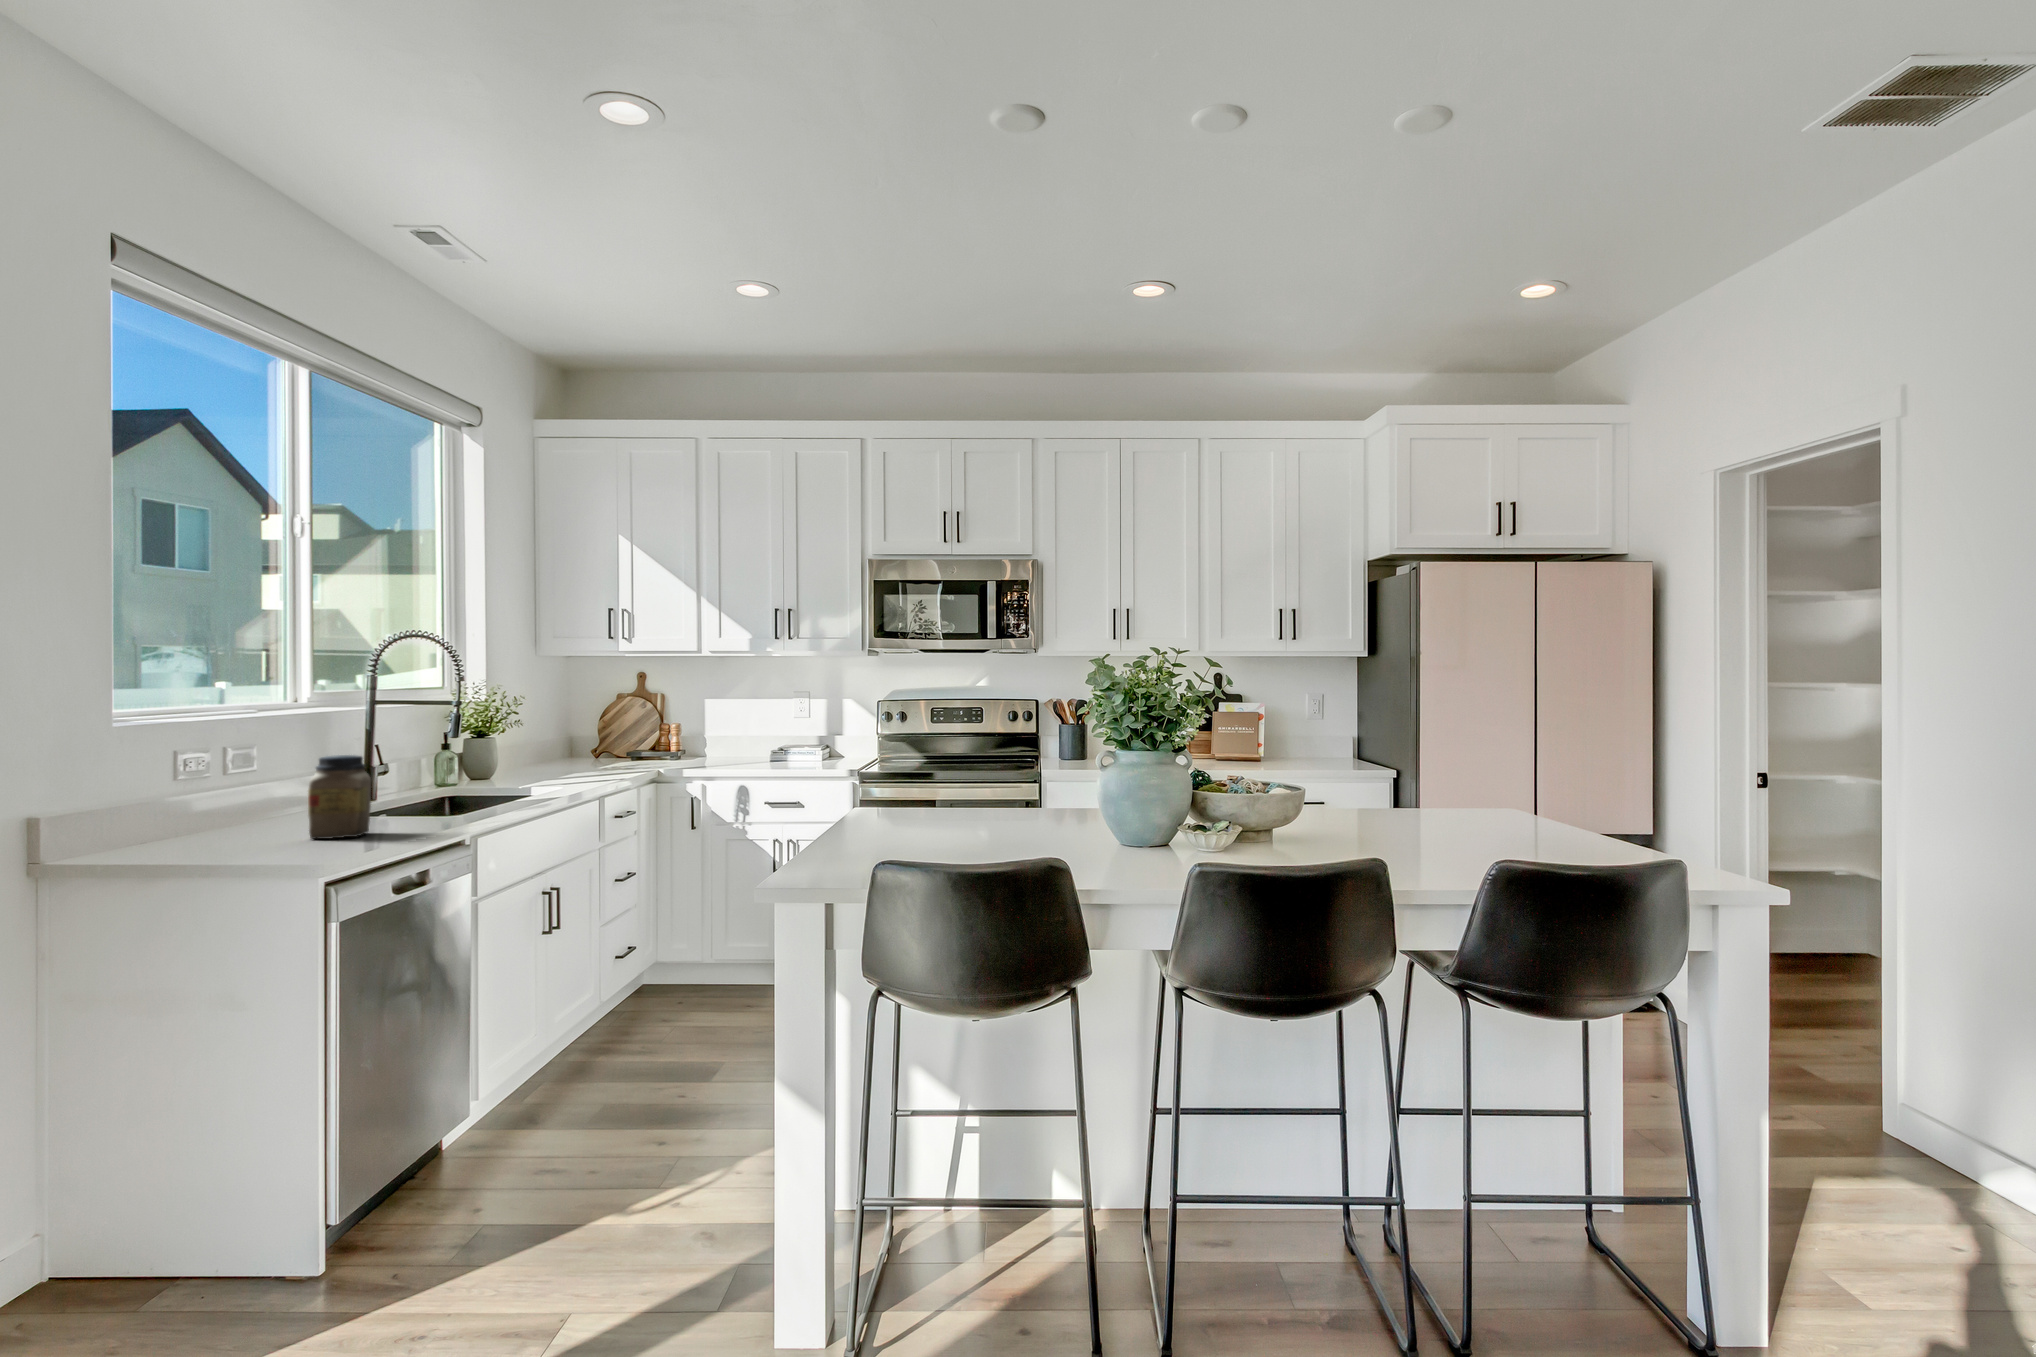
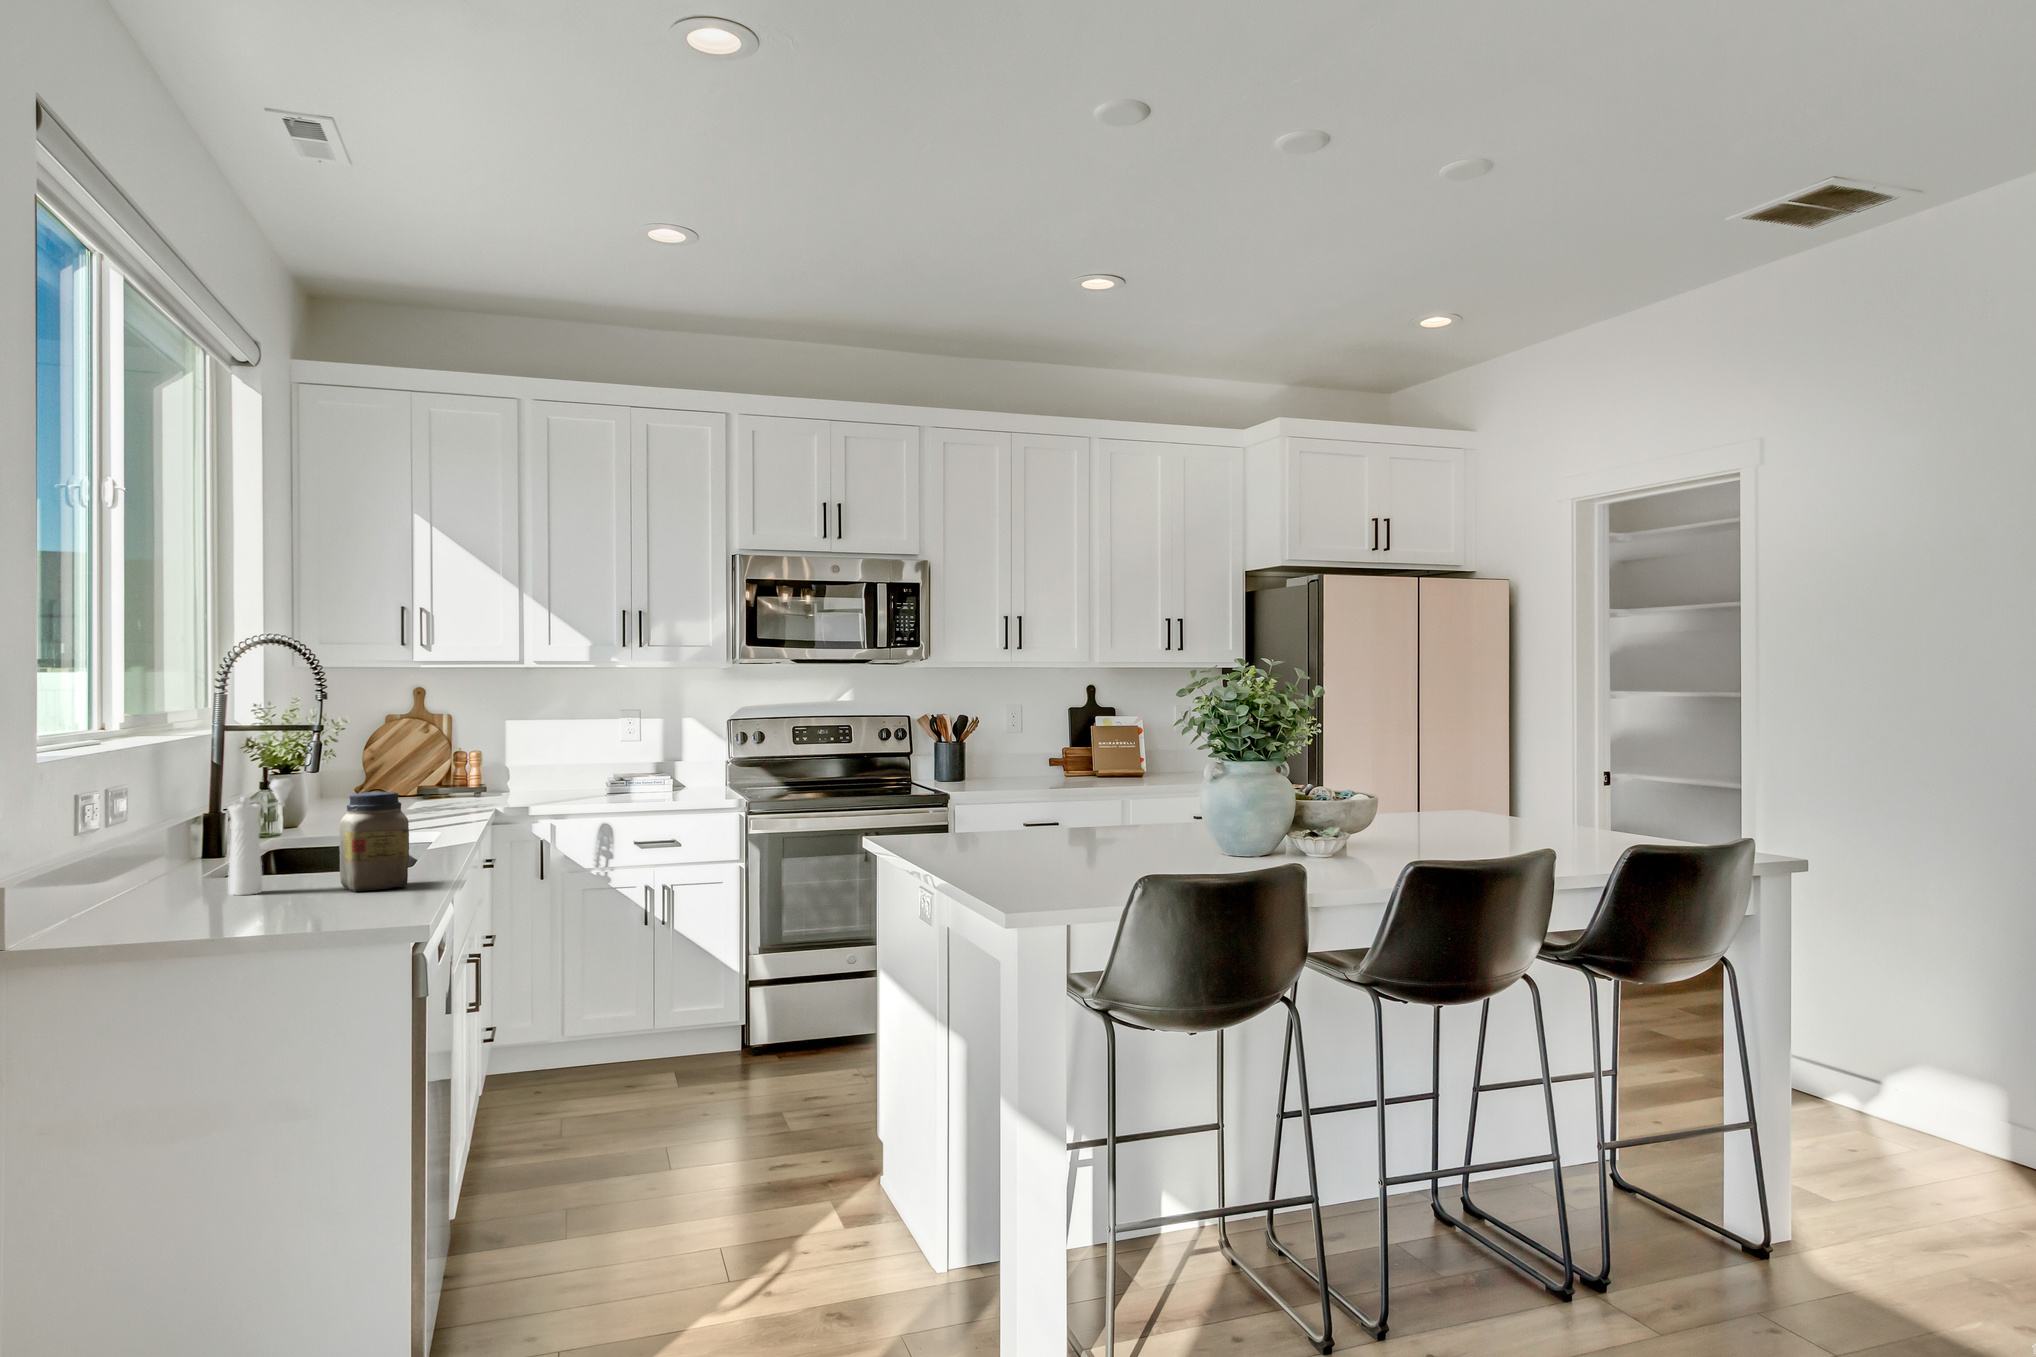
pepper mill: none [226,742,302,837] -> present [228,779,293,895]

